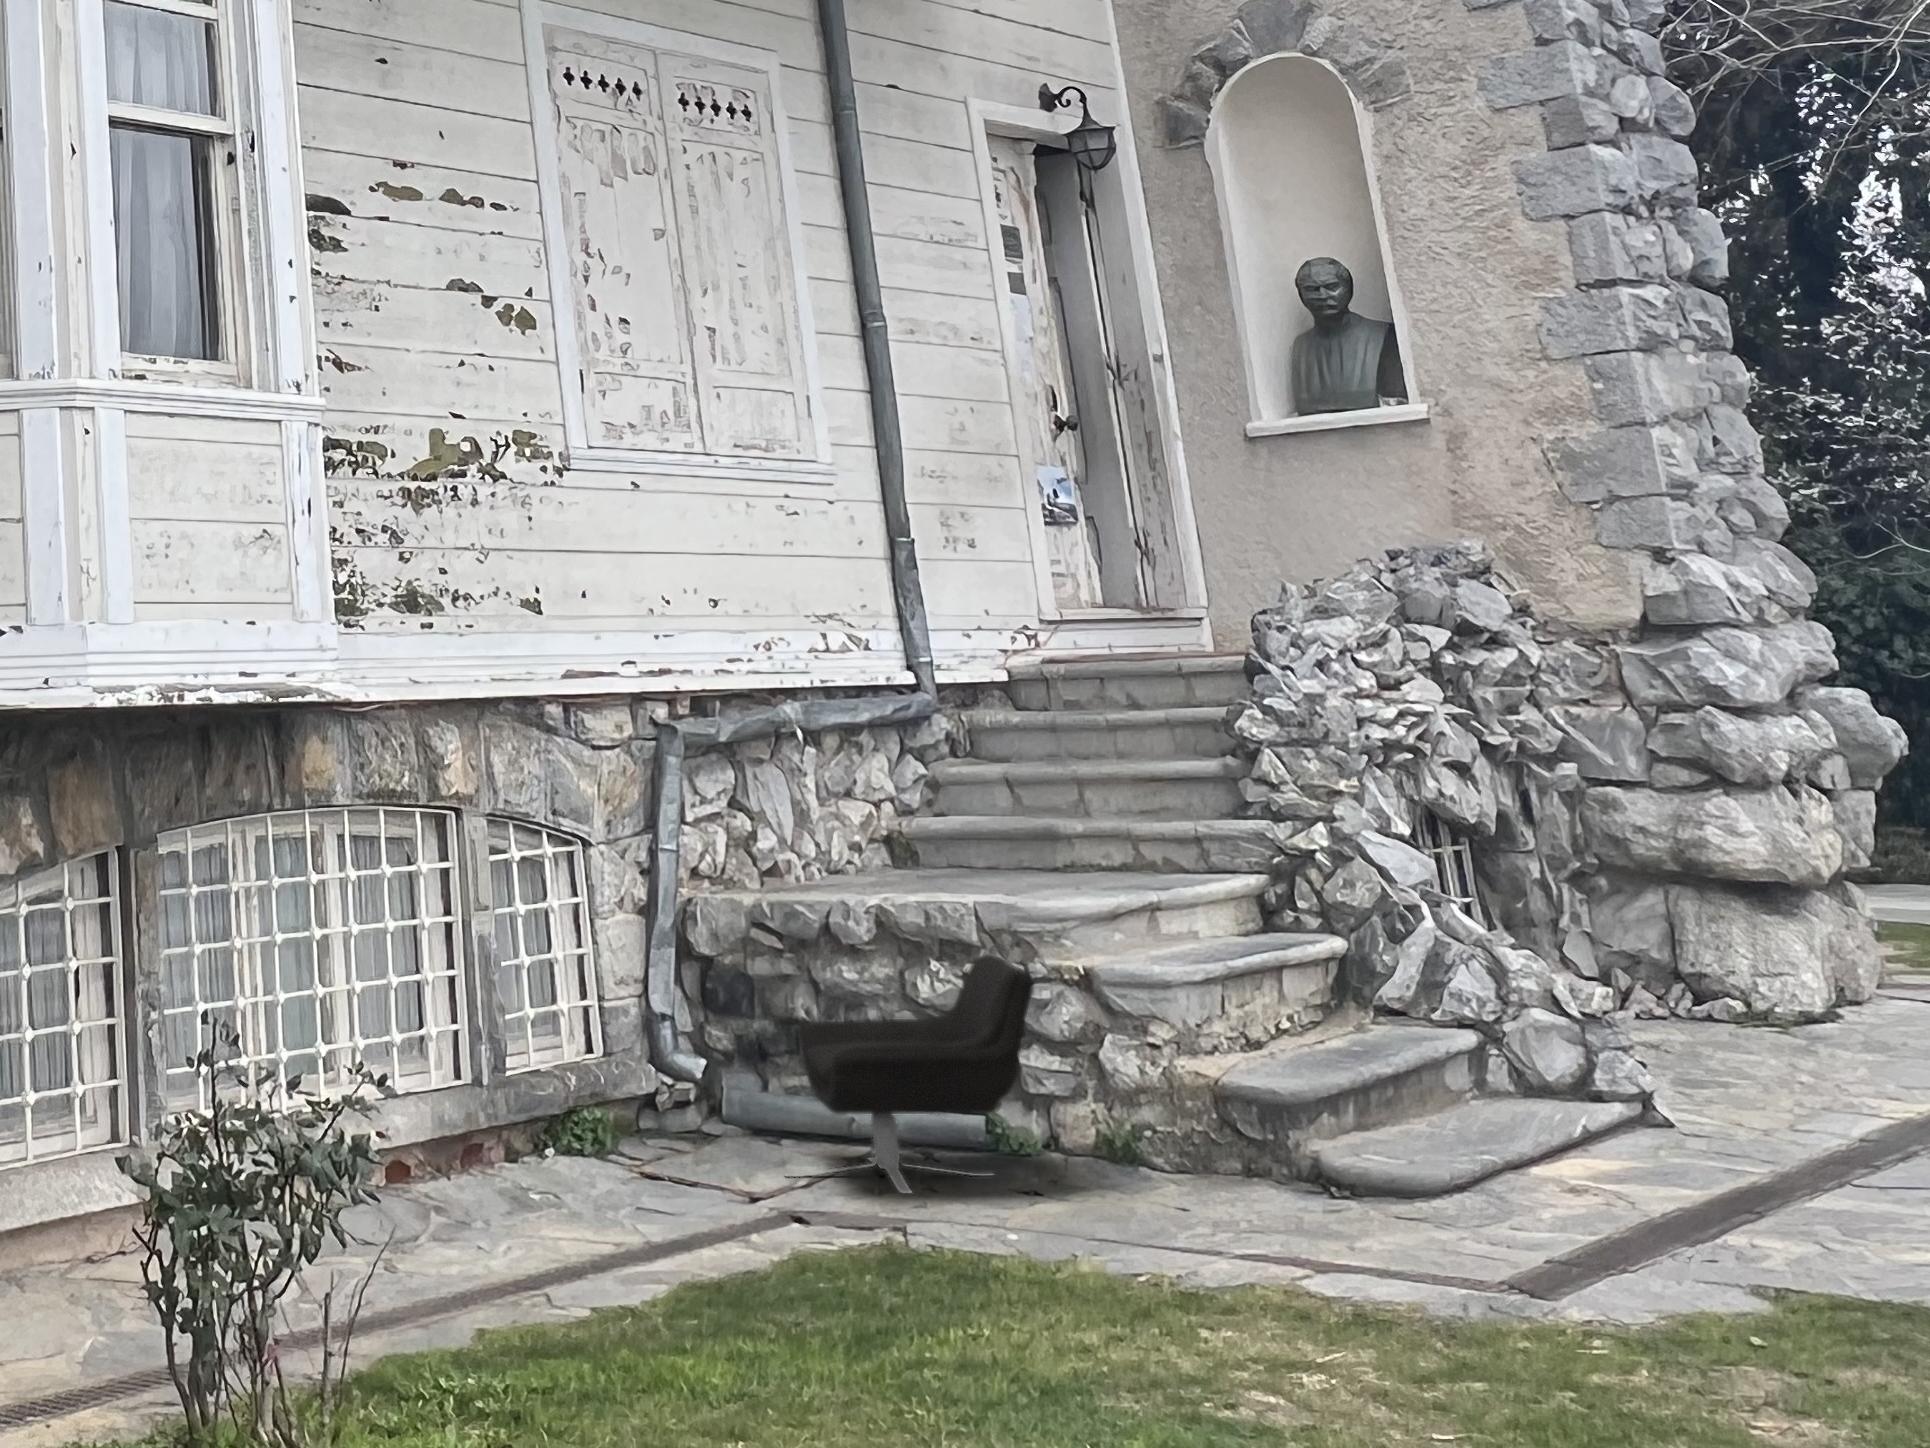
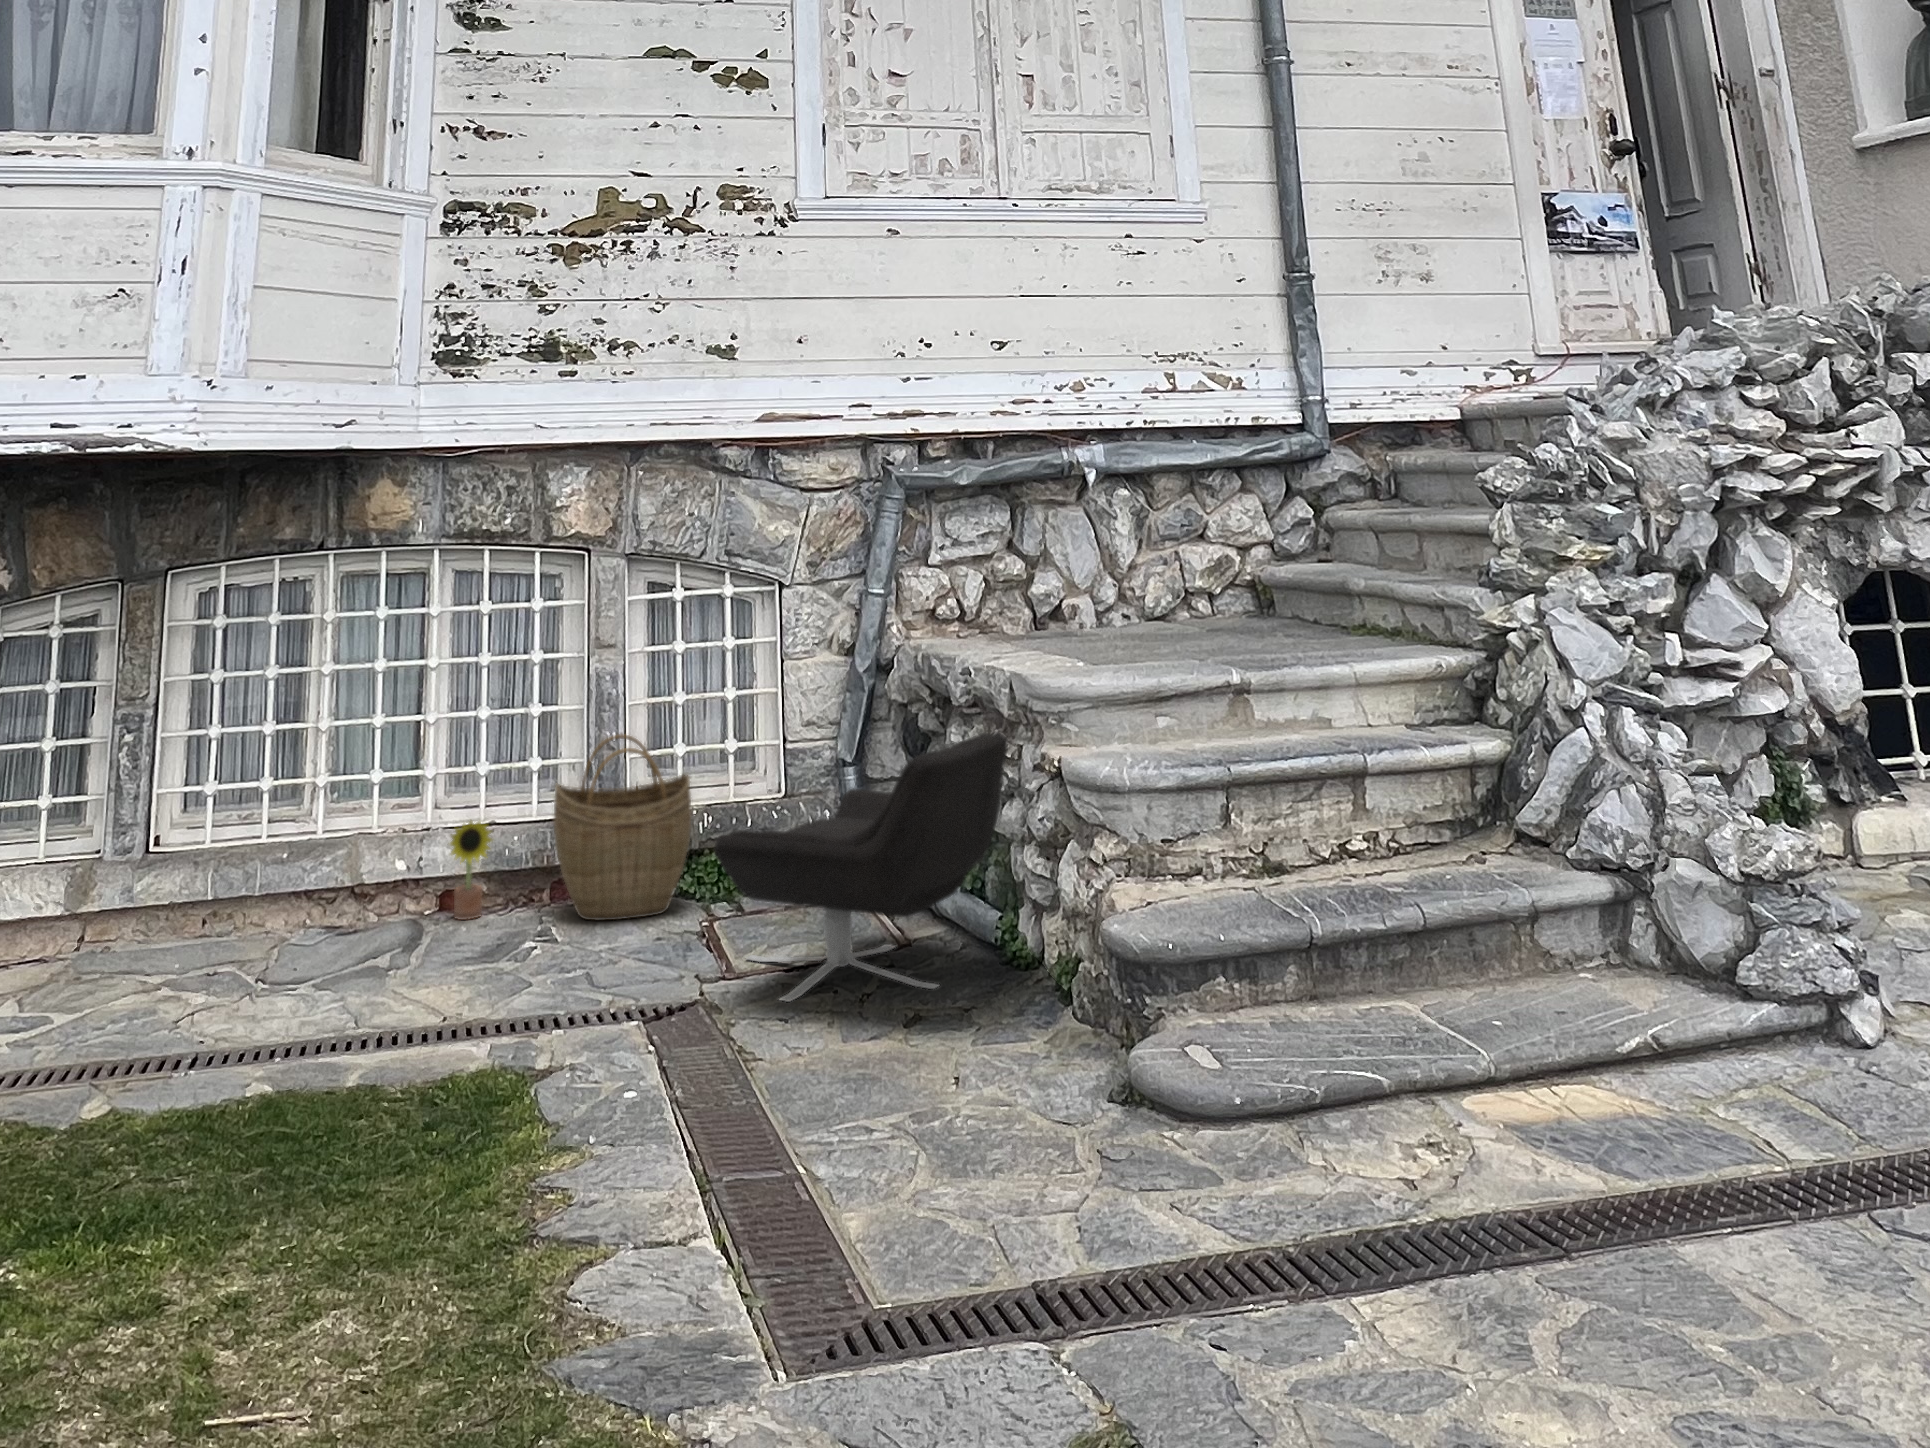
woven basket: none [480,992,615,1170] -> present [554,734,691,921]
decorative plant: none [408,1078,455,1181] -> present [450,821,492,920]

